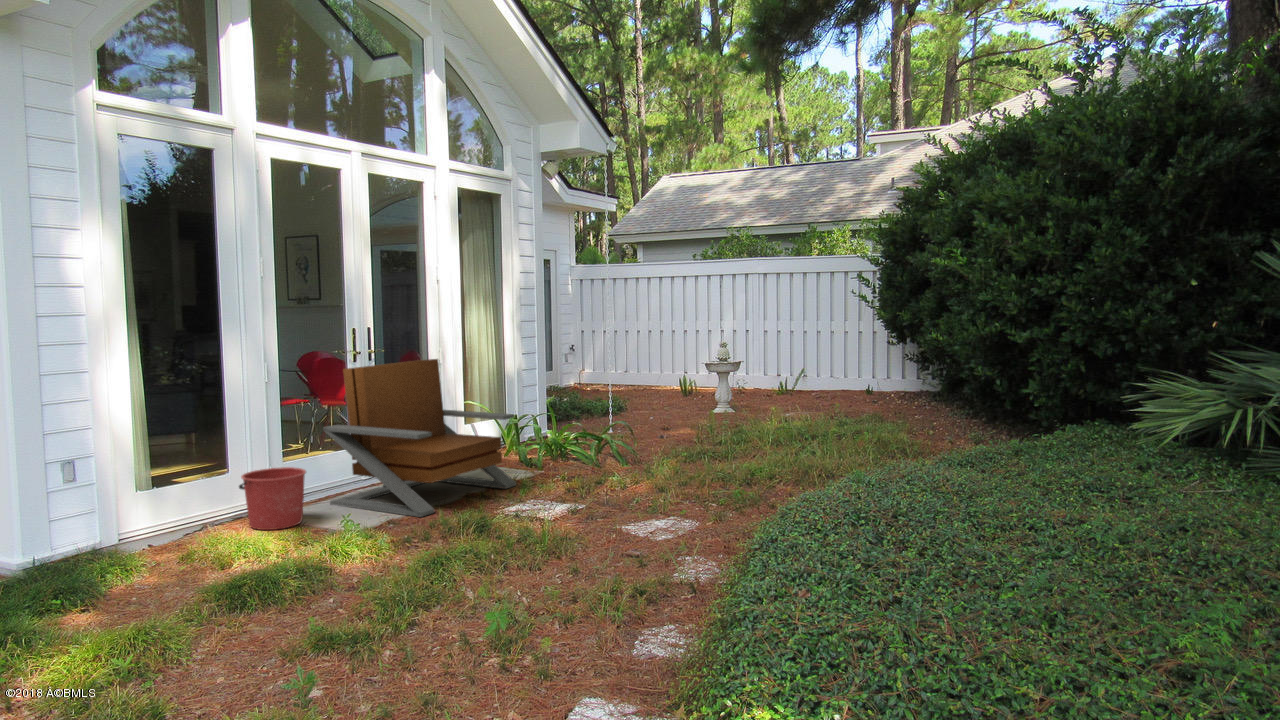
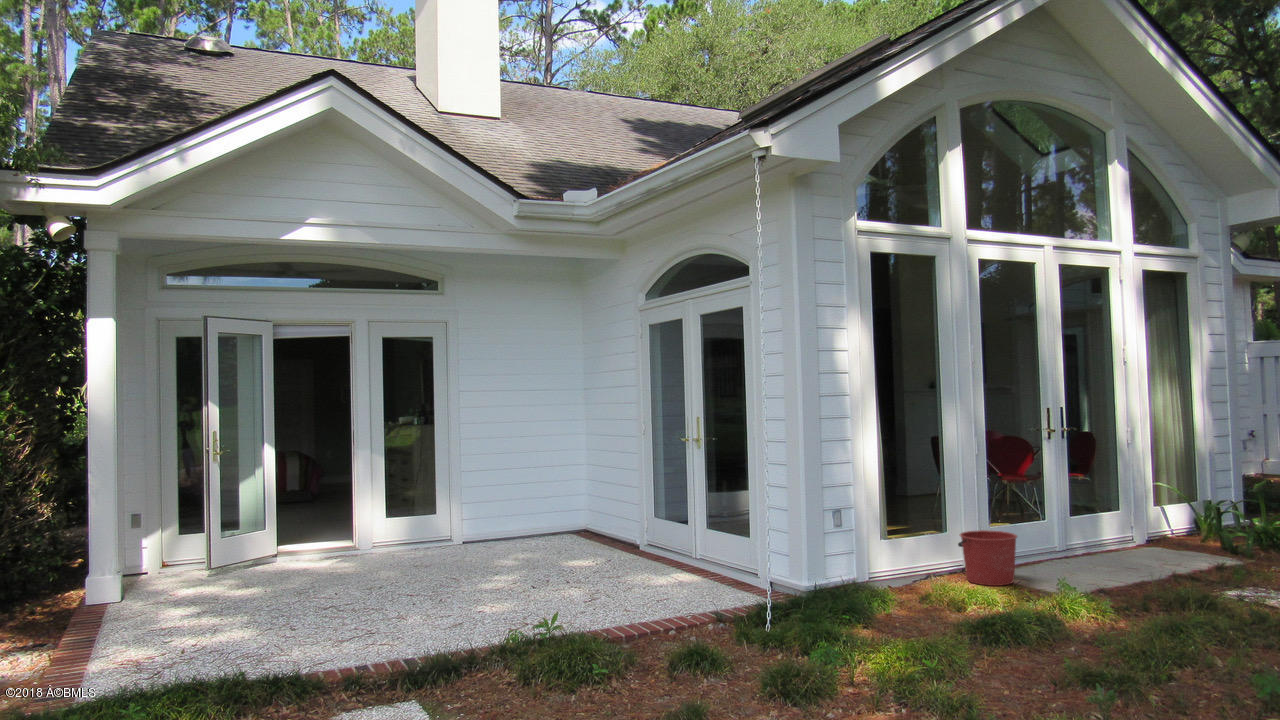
lounge chair: present [323,359,516,517] -> none [1025,437,1232,591]

